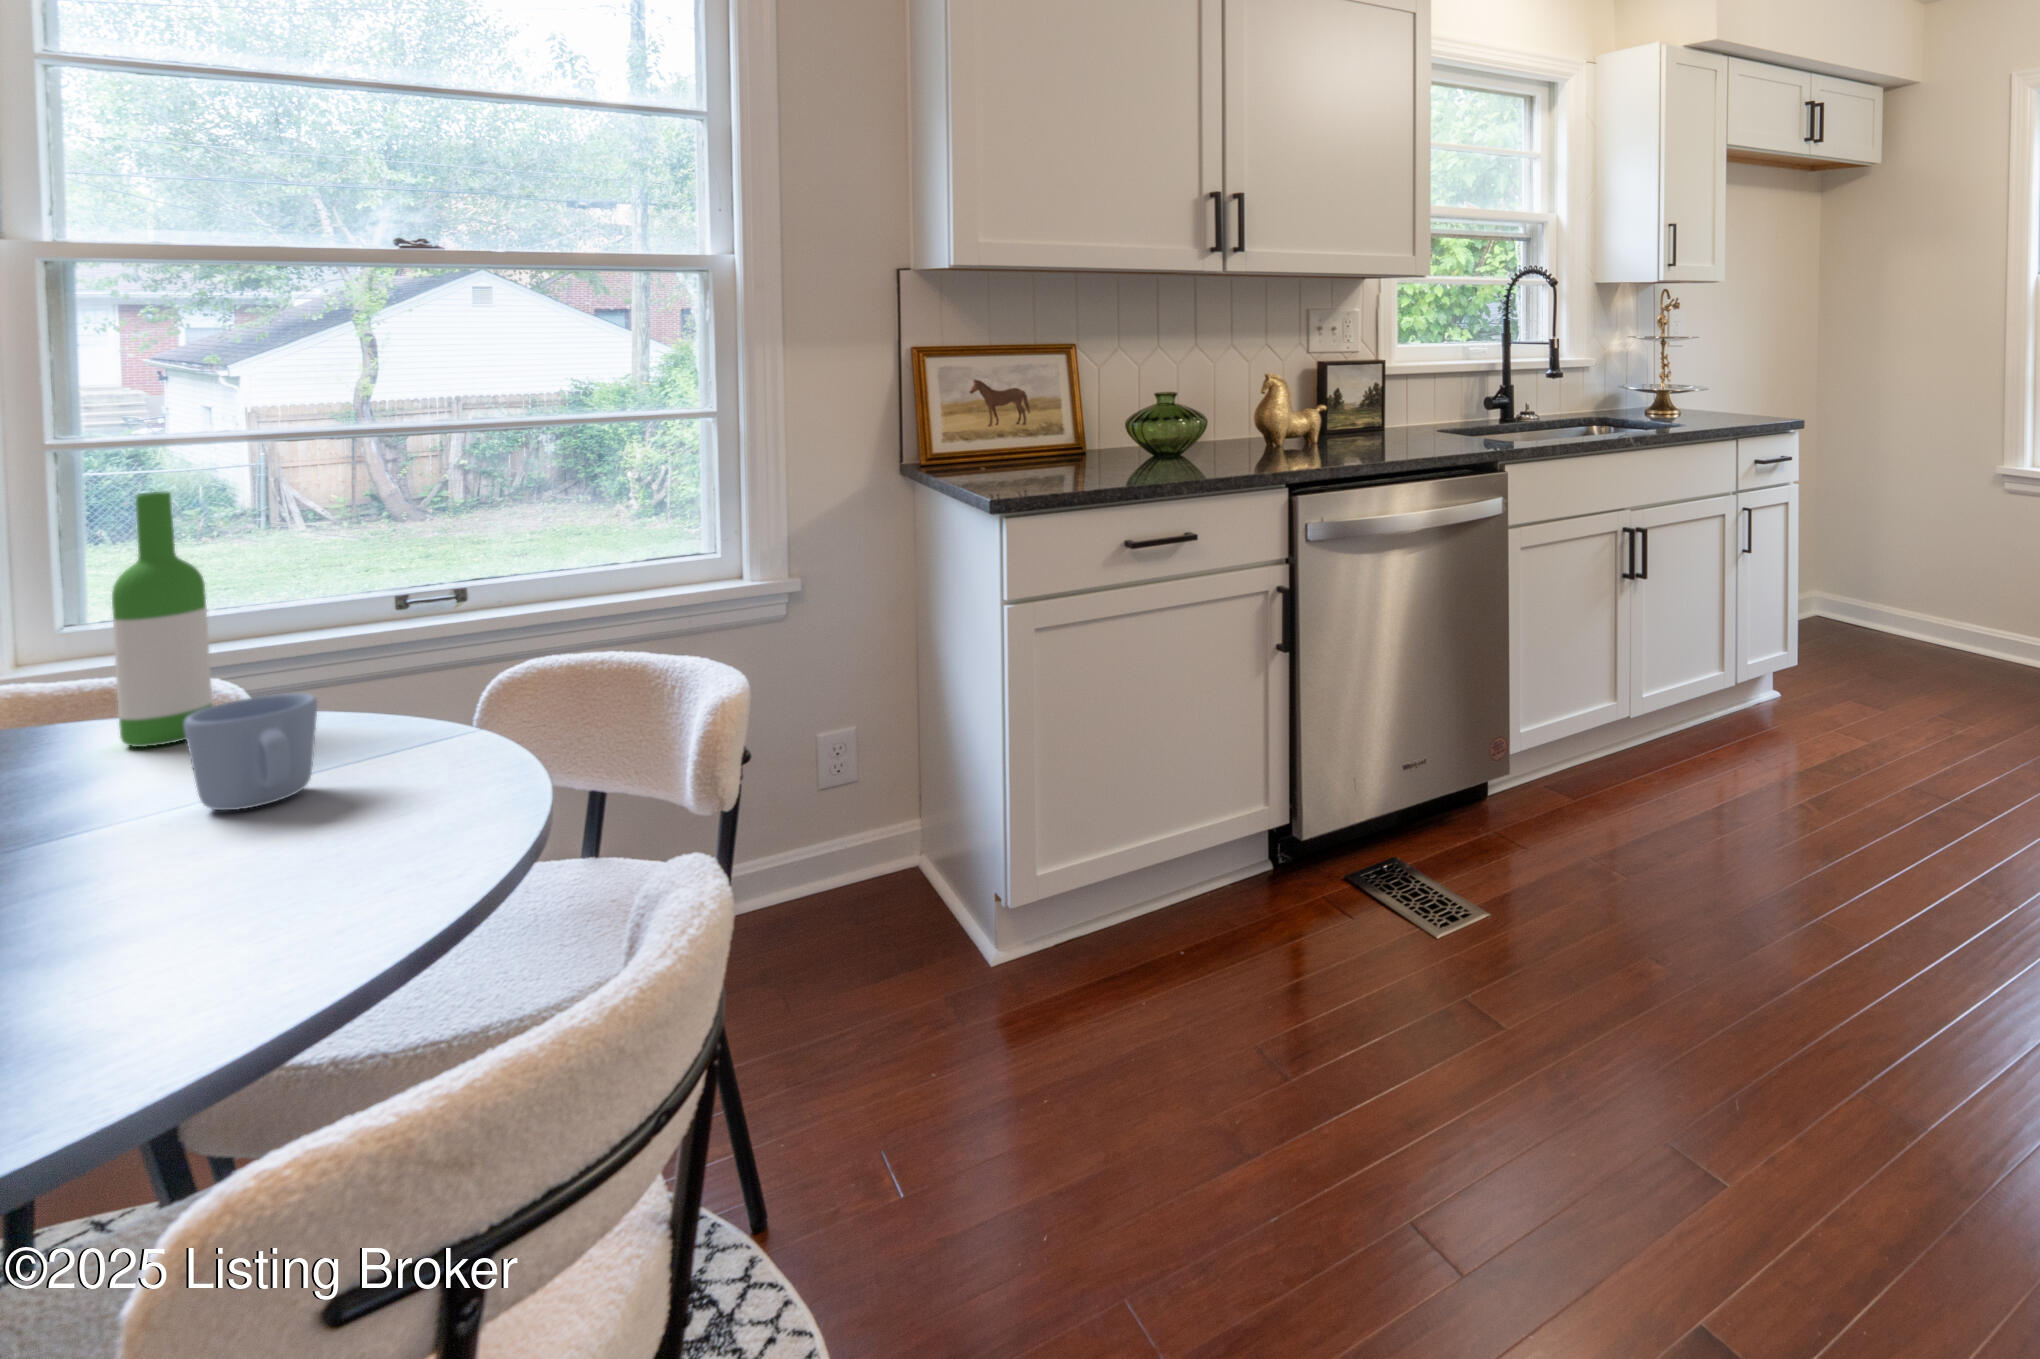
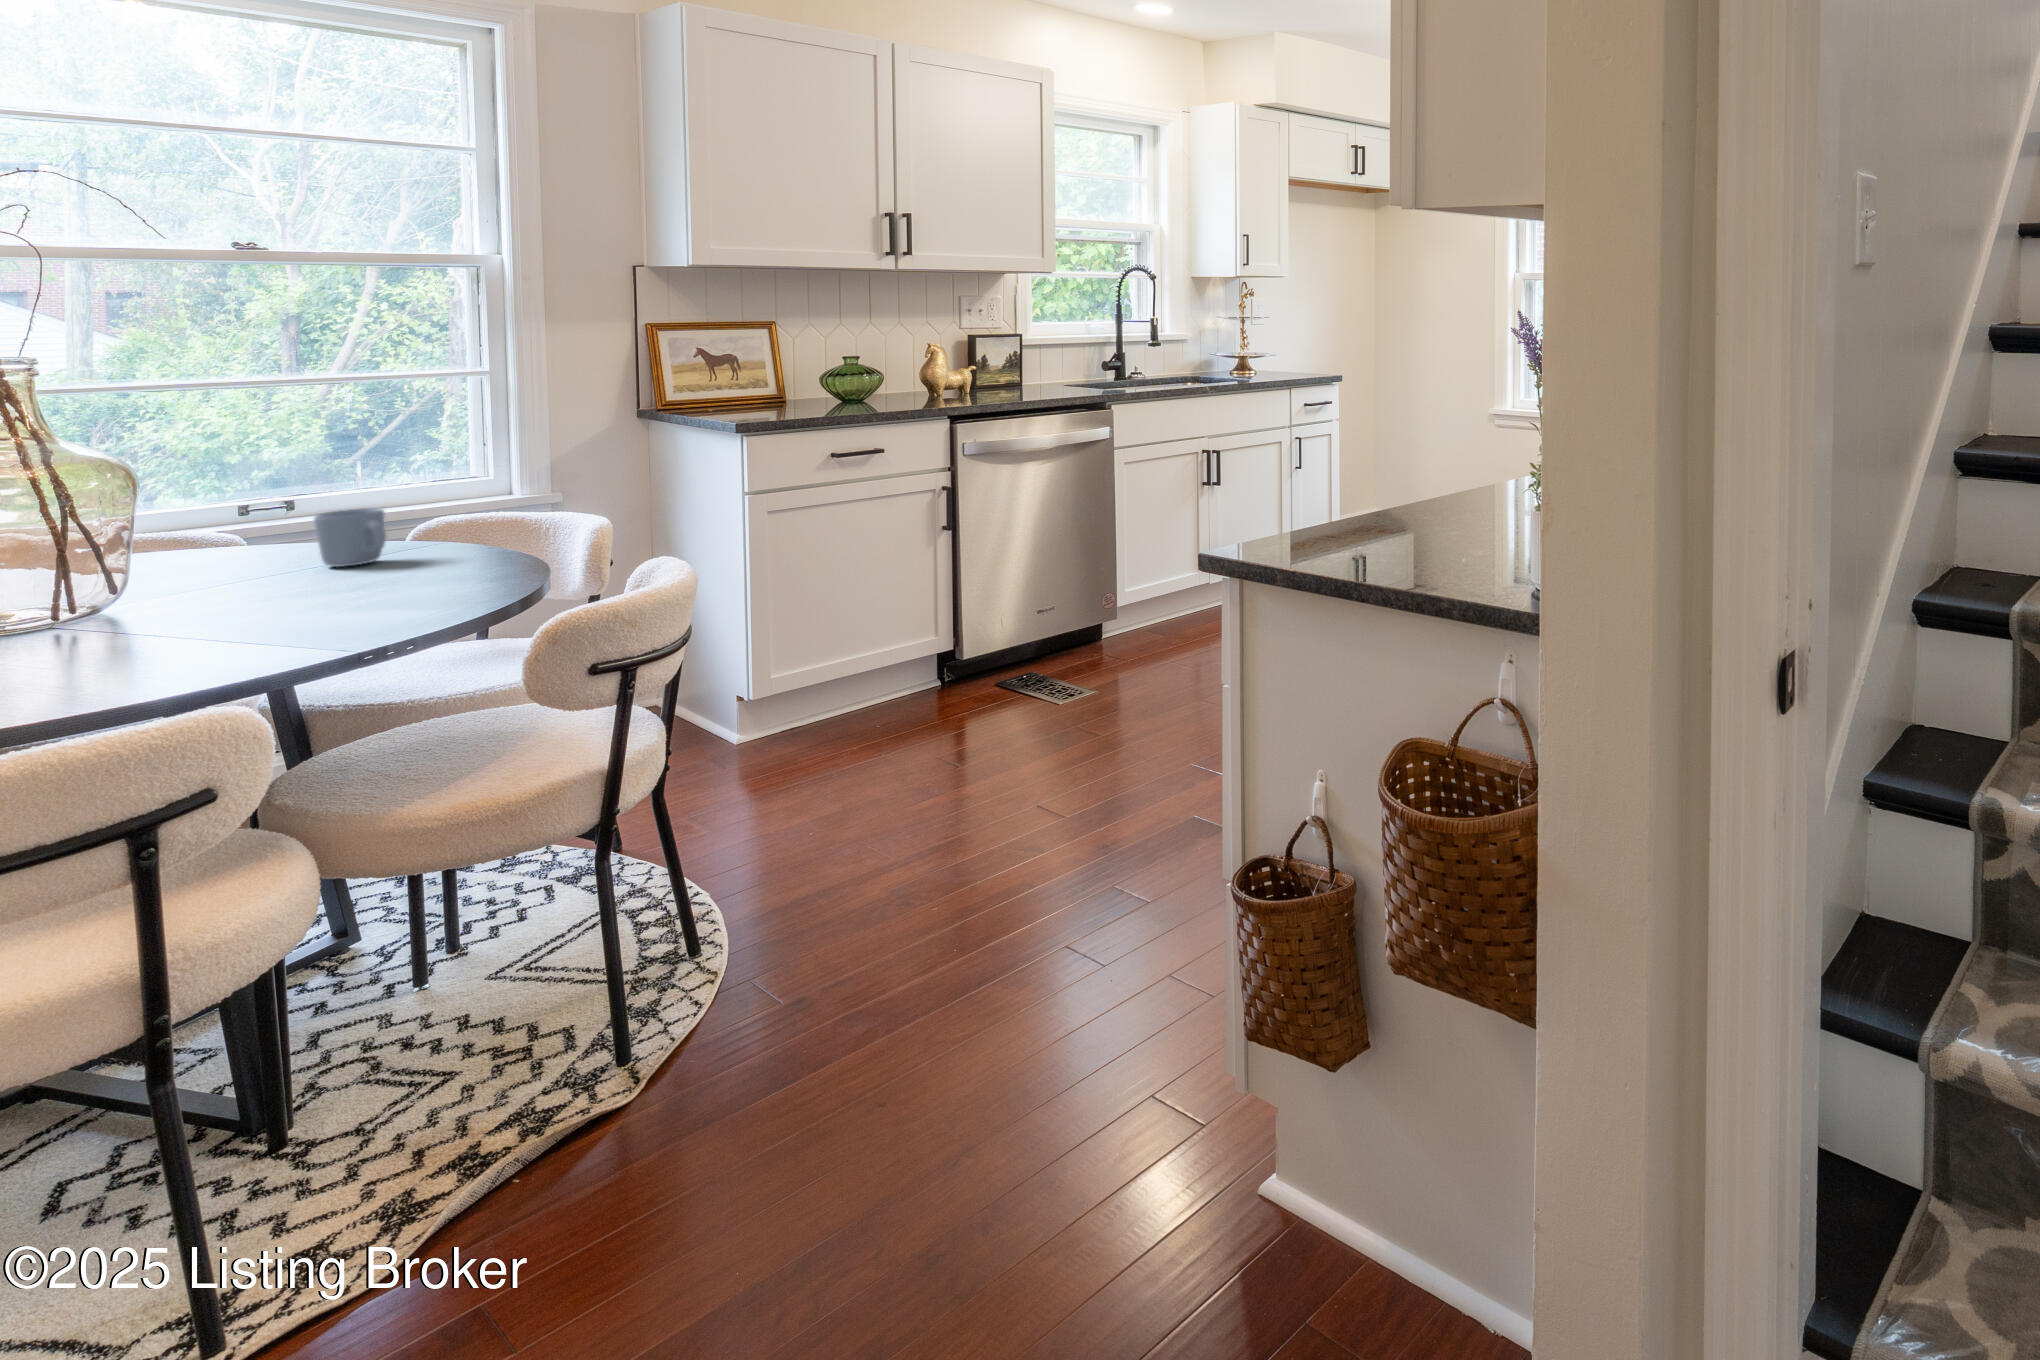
wine bottle: present [112,492,212,747] -> none [196,403,257,556]

